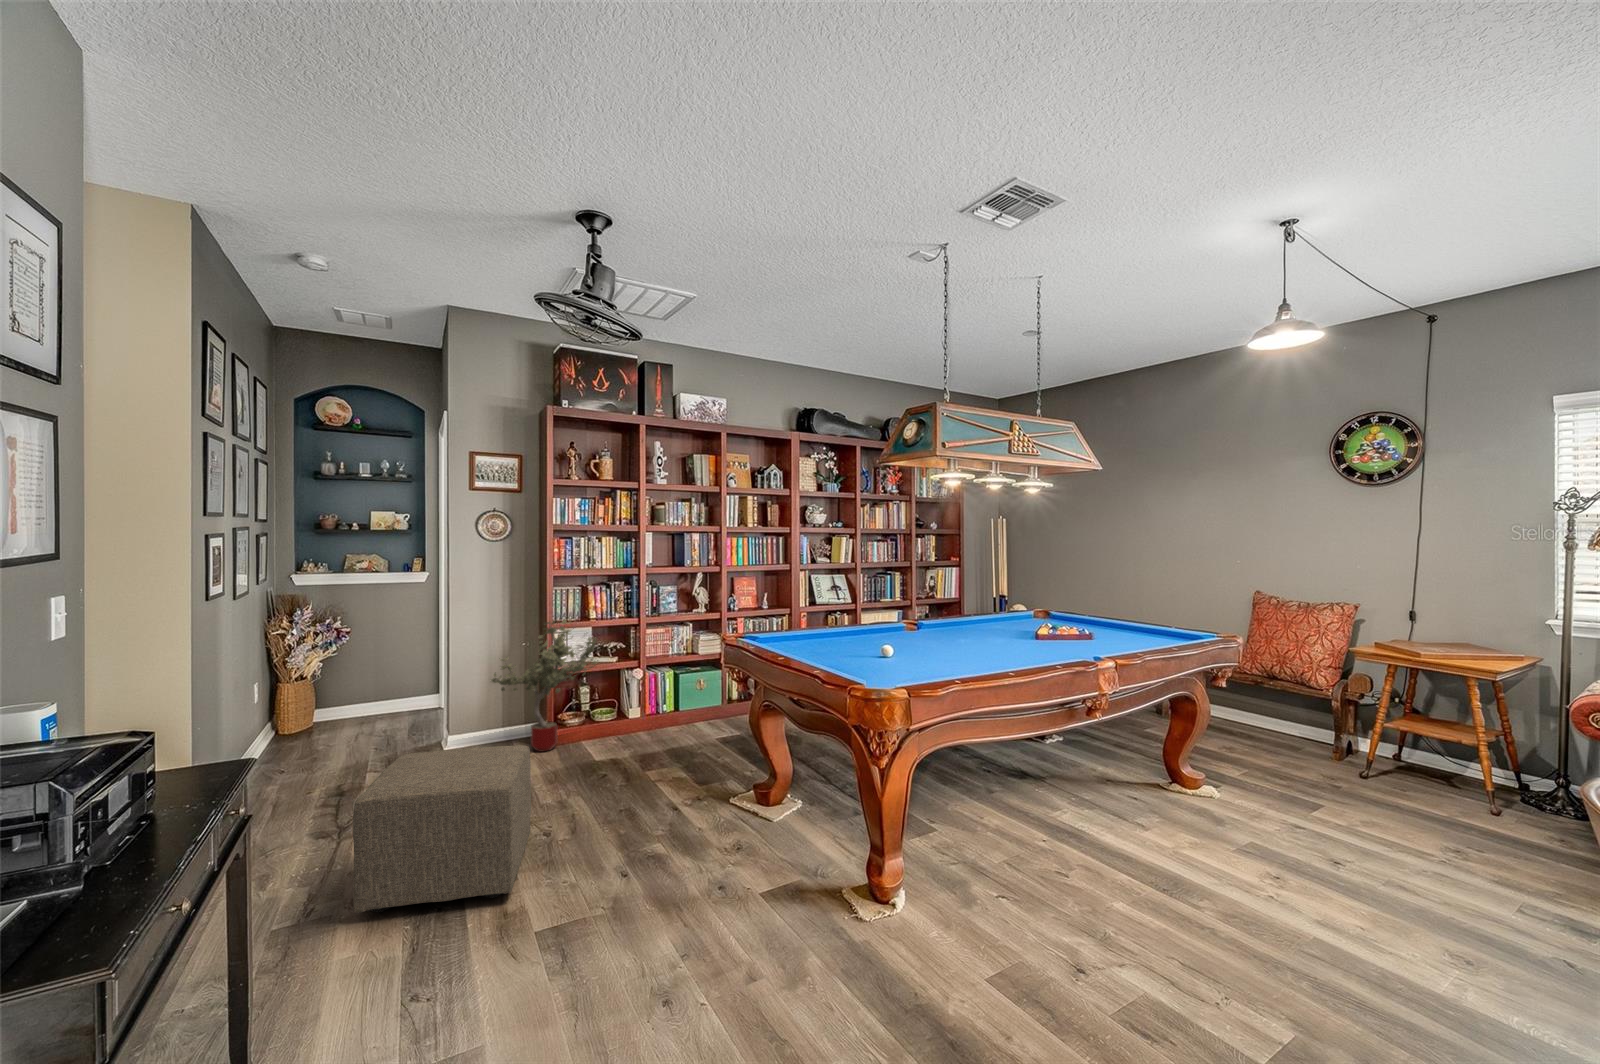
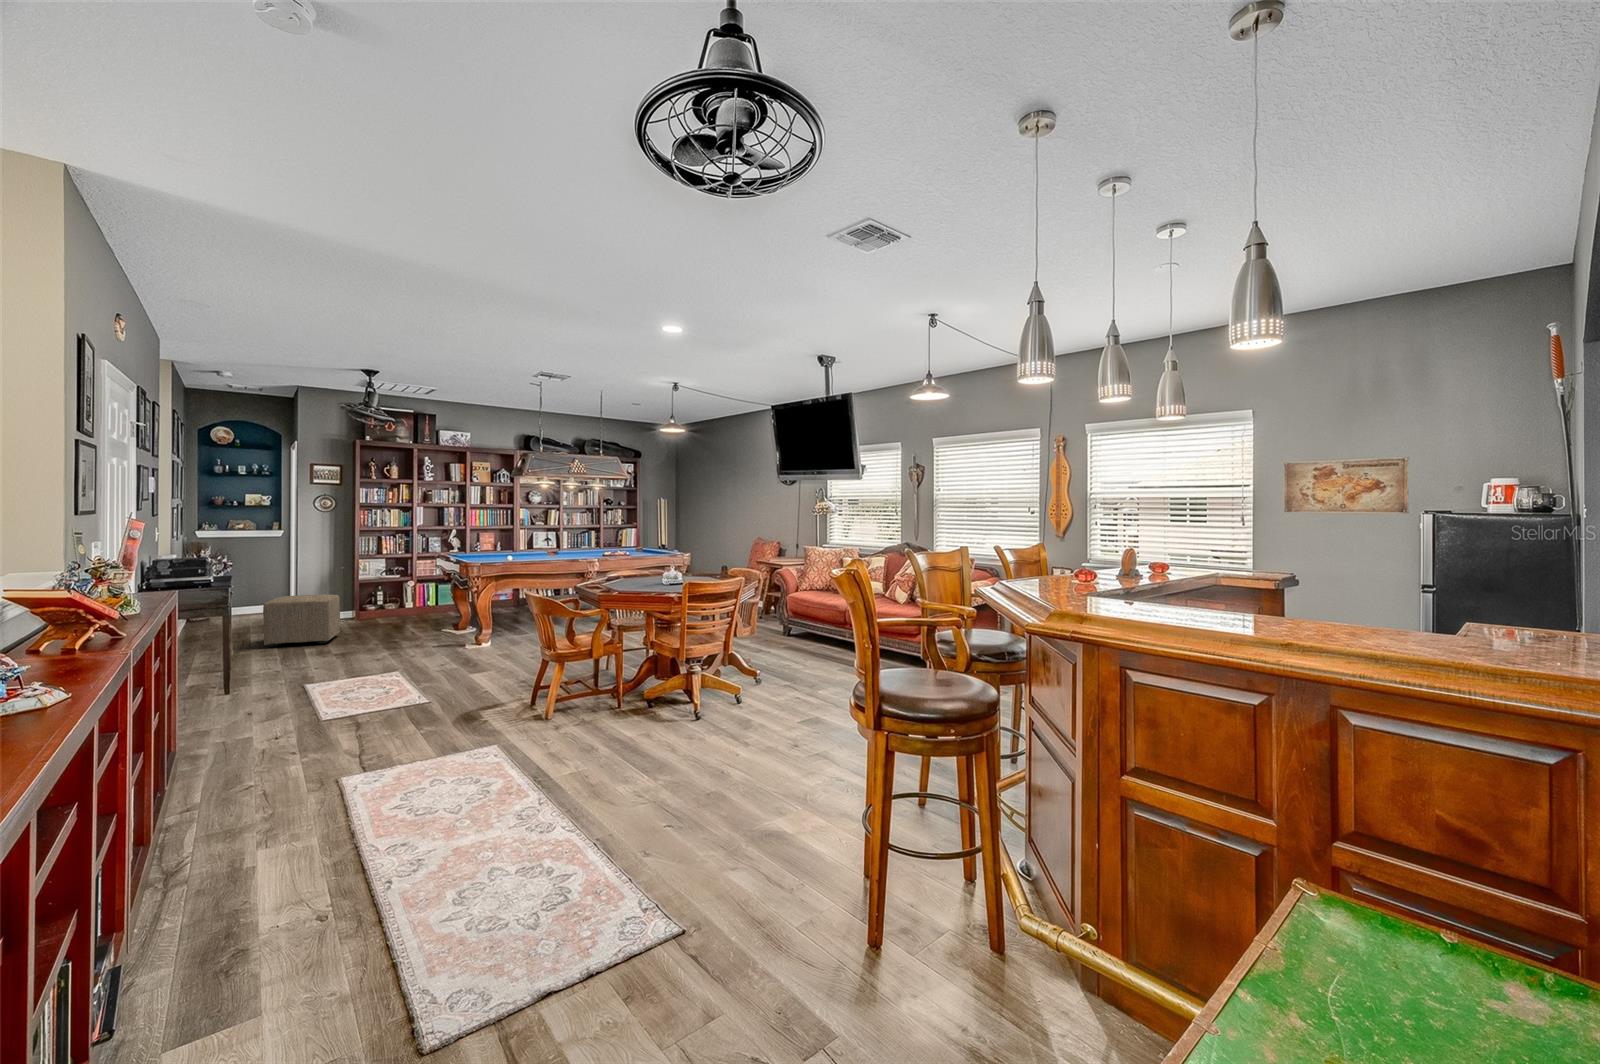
potted tree: present [491,620,597,752] -> none [322,552,385,619]

